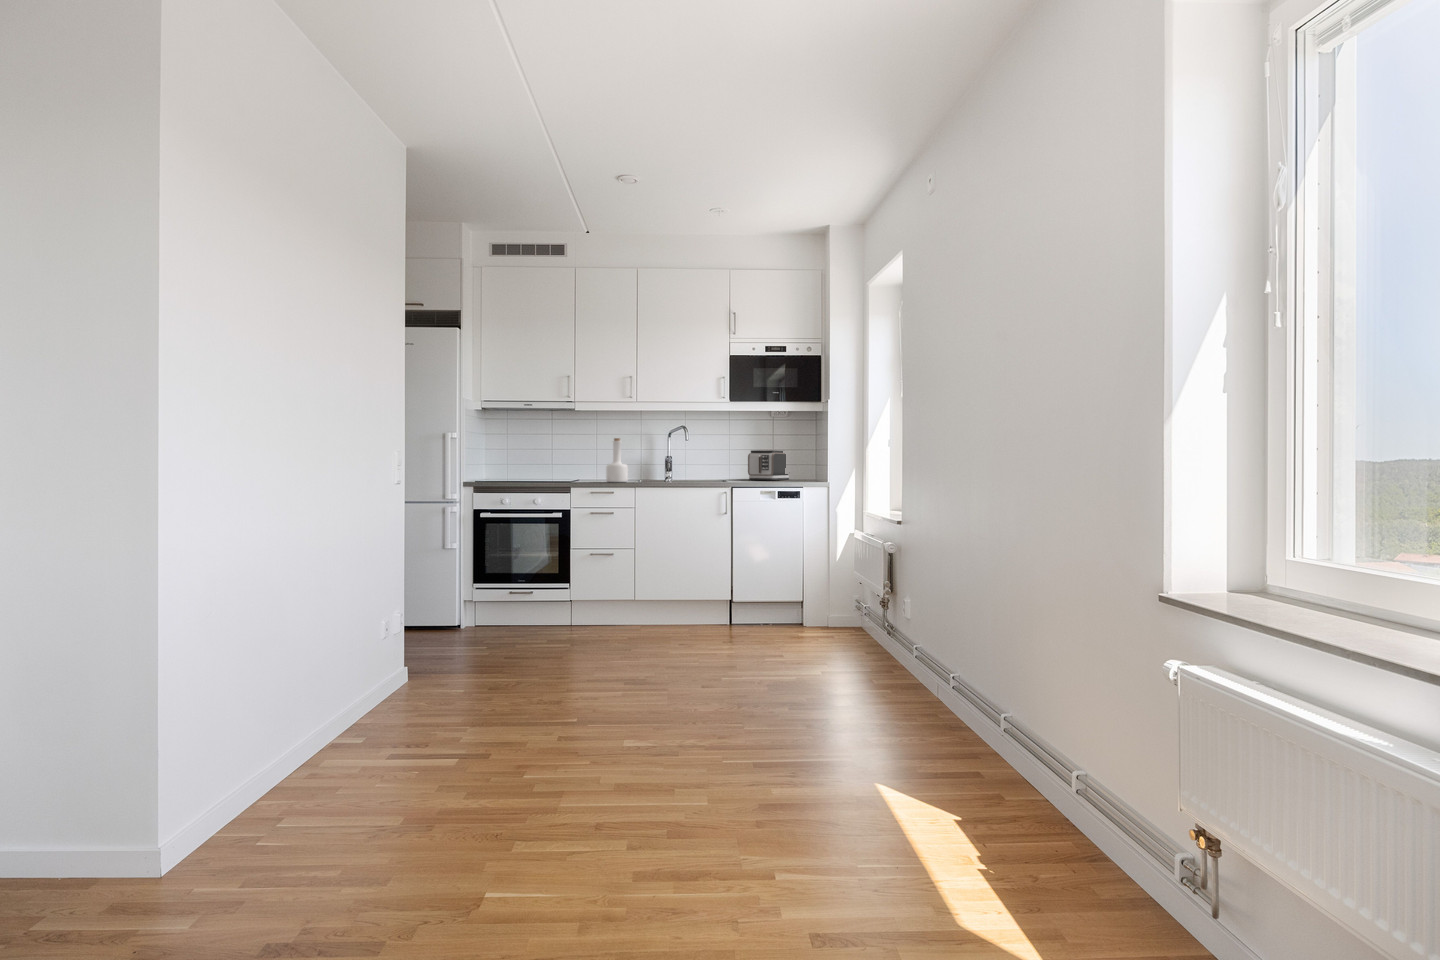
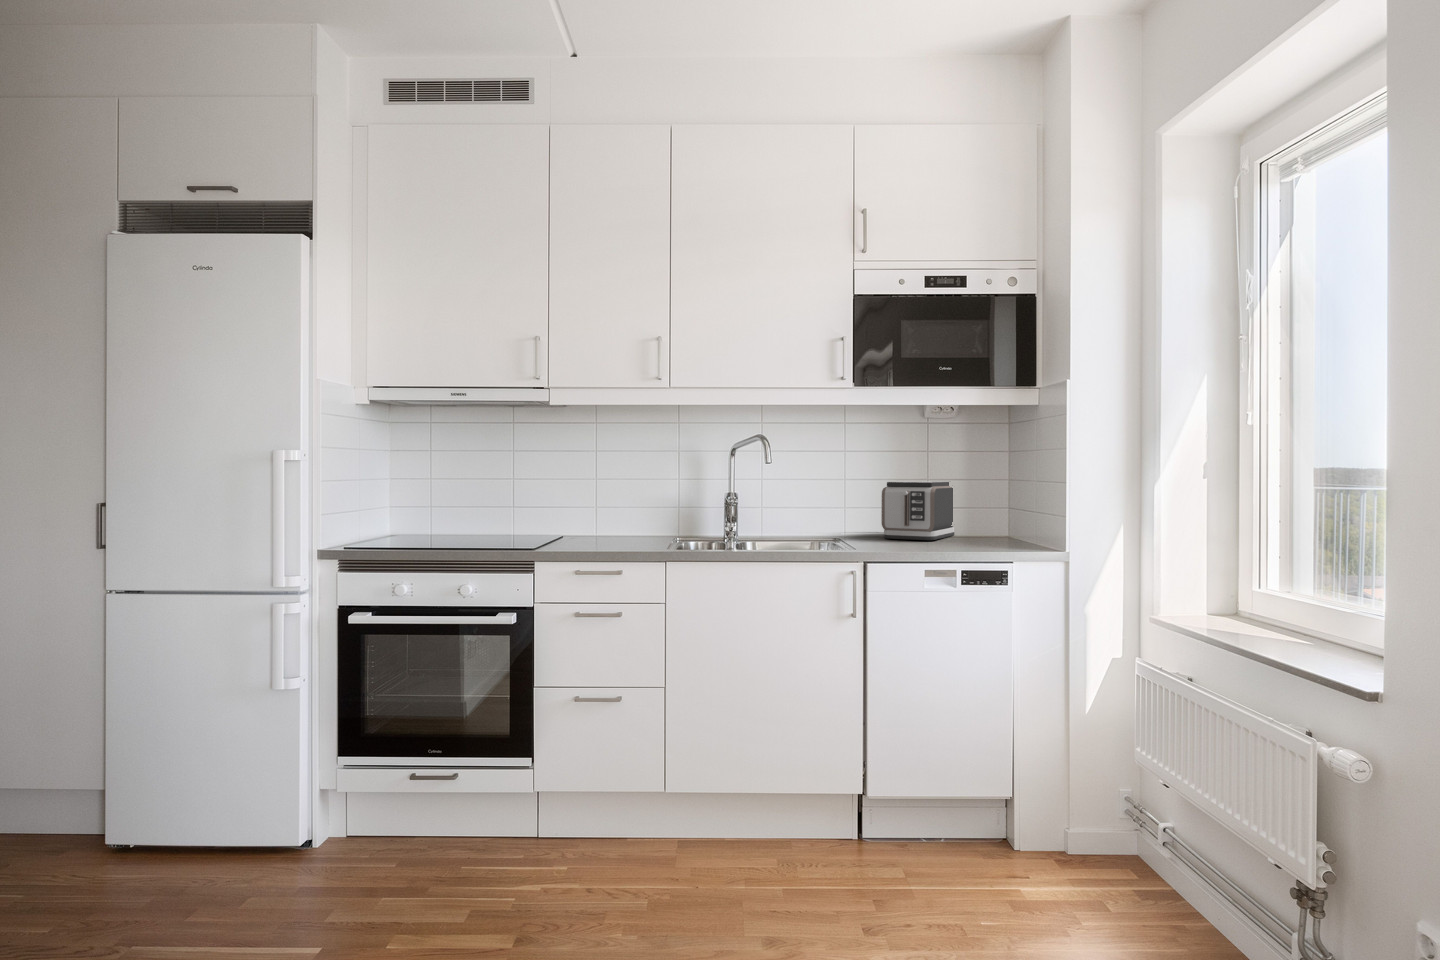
bottle: present [606,438,628,482] -> none [608,461,651,551]

